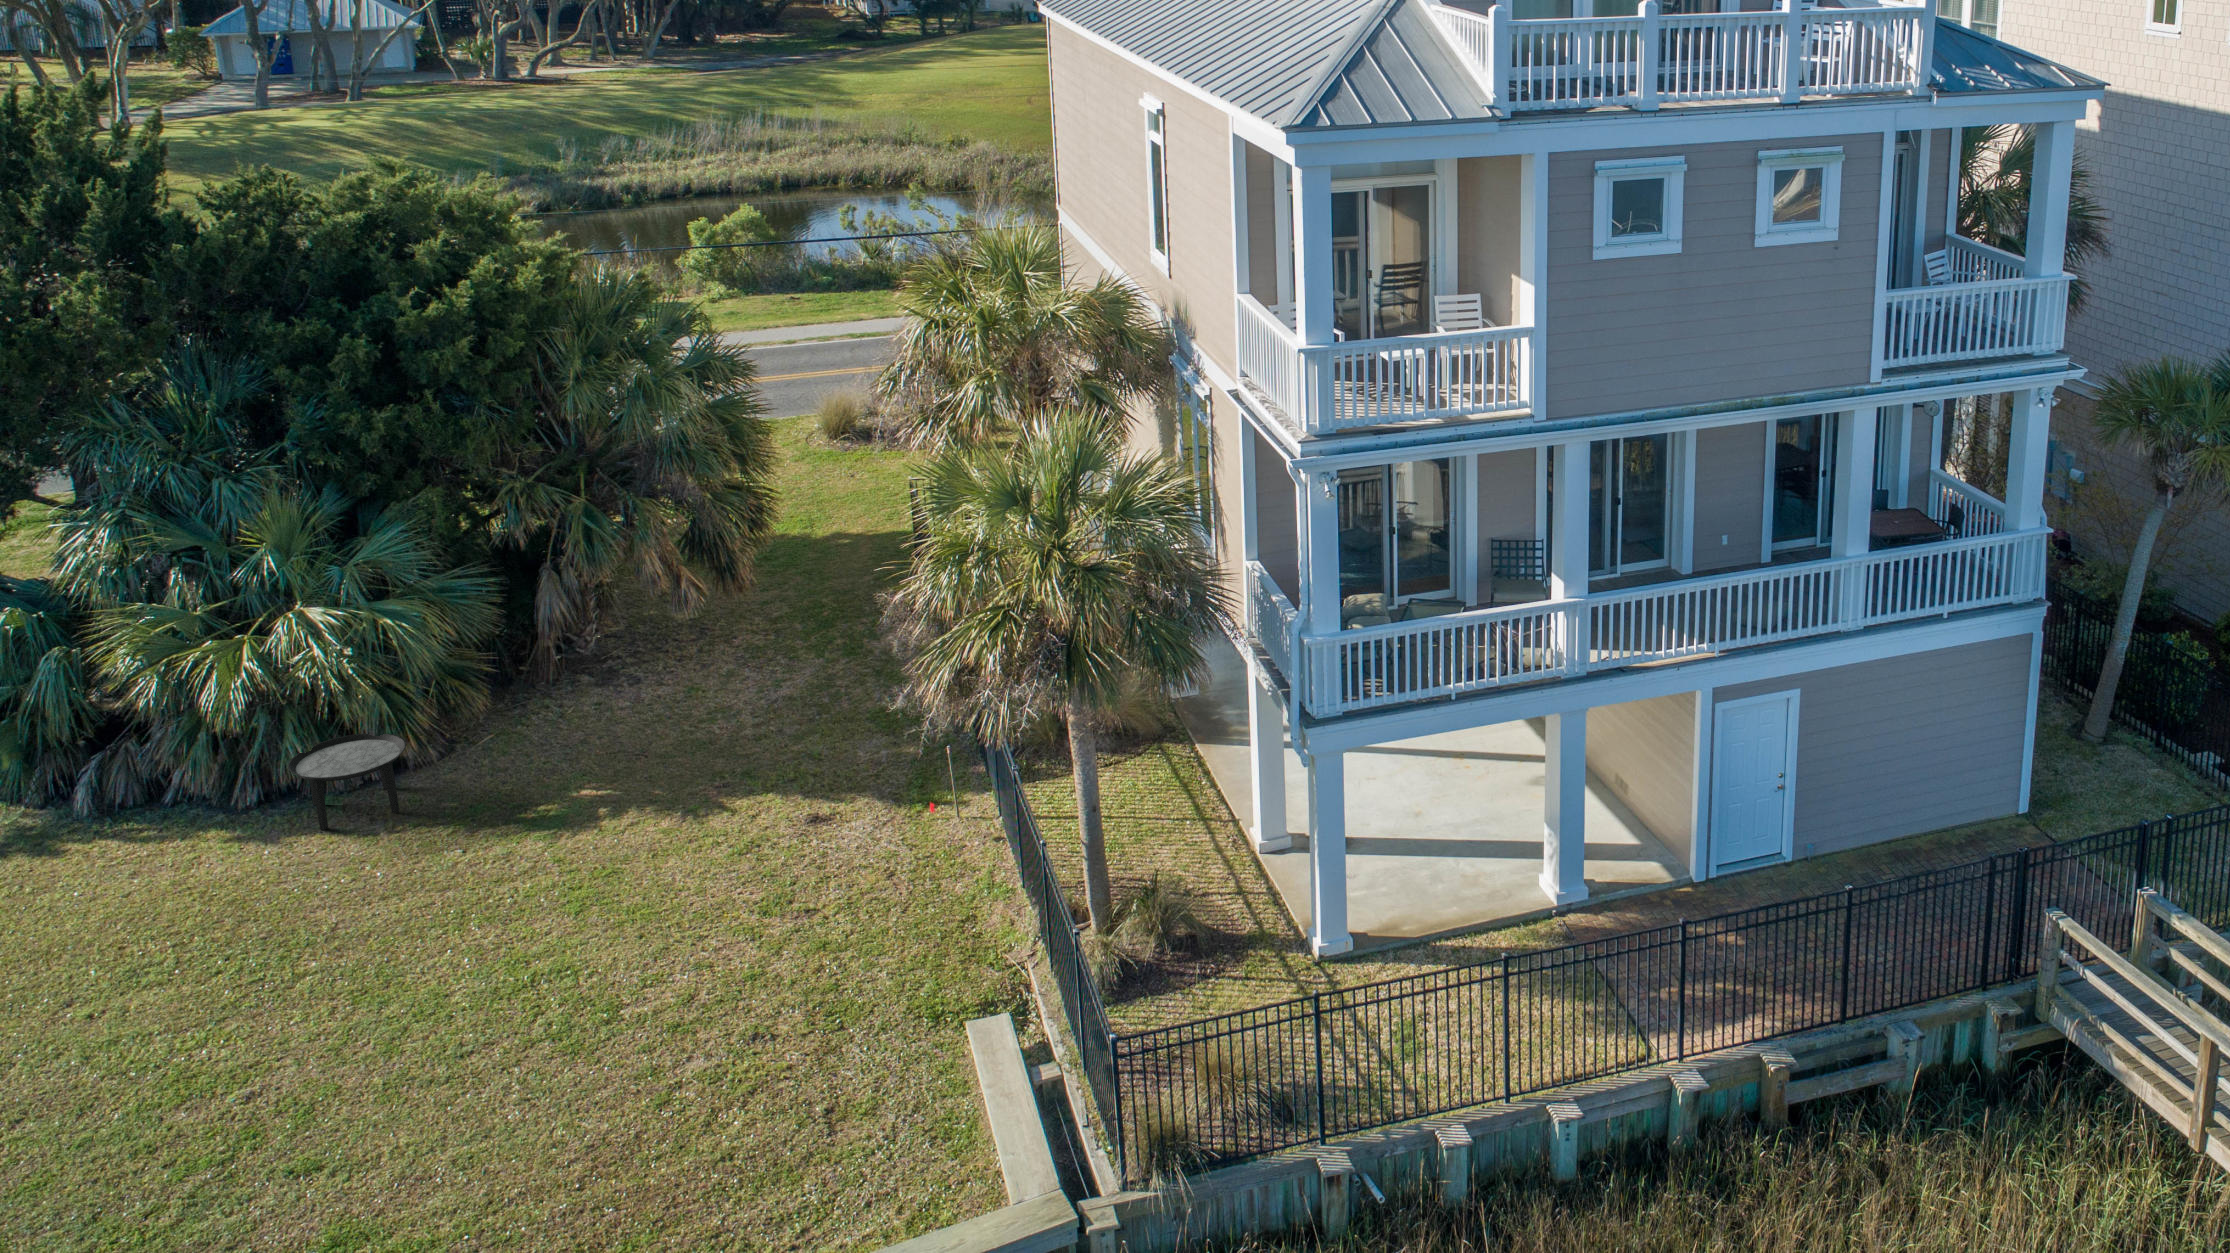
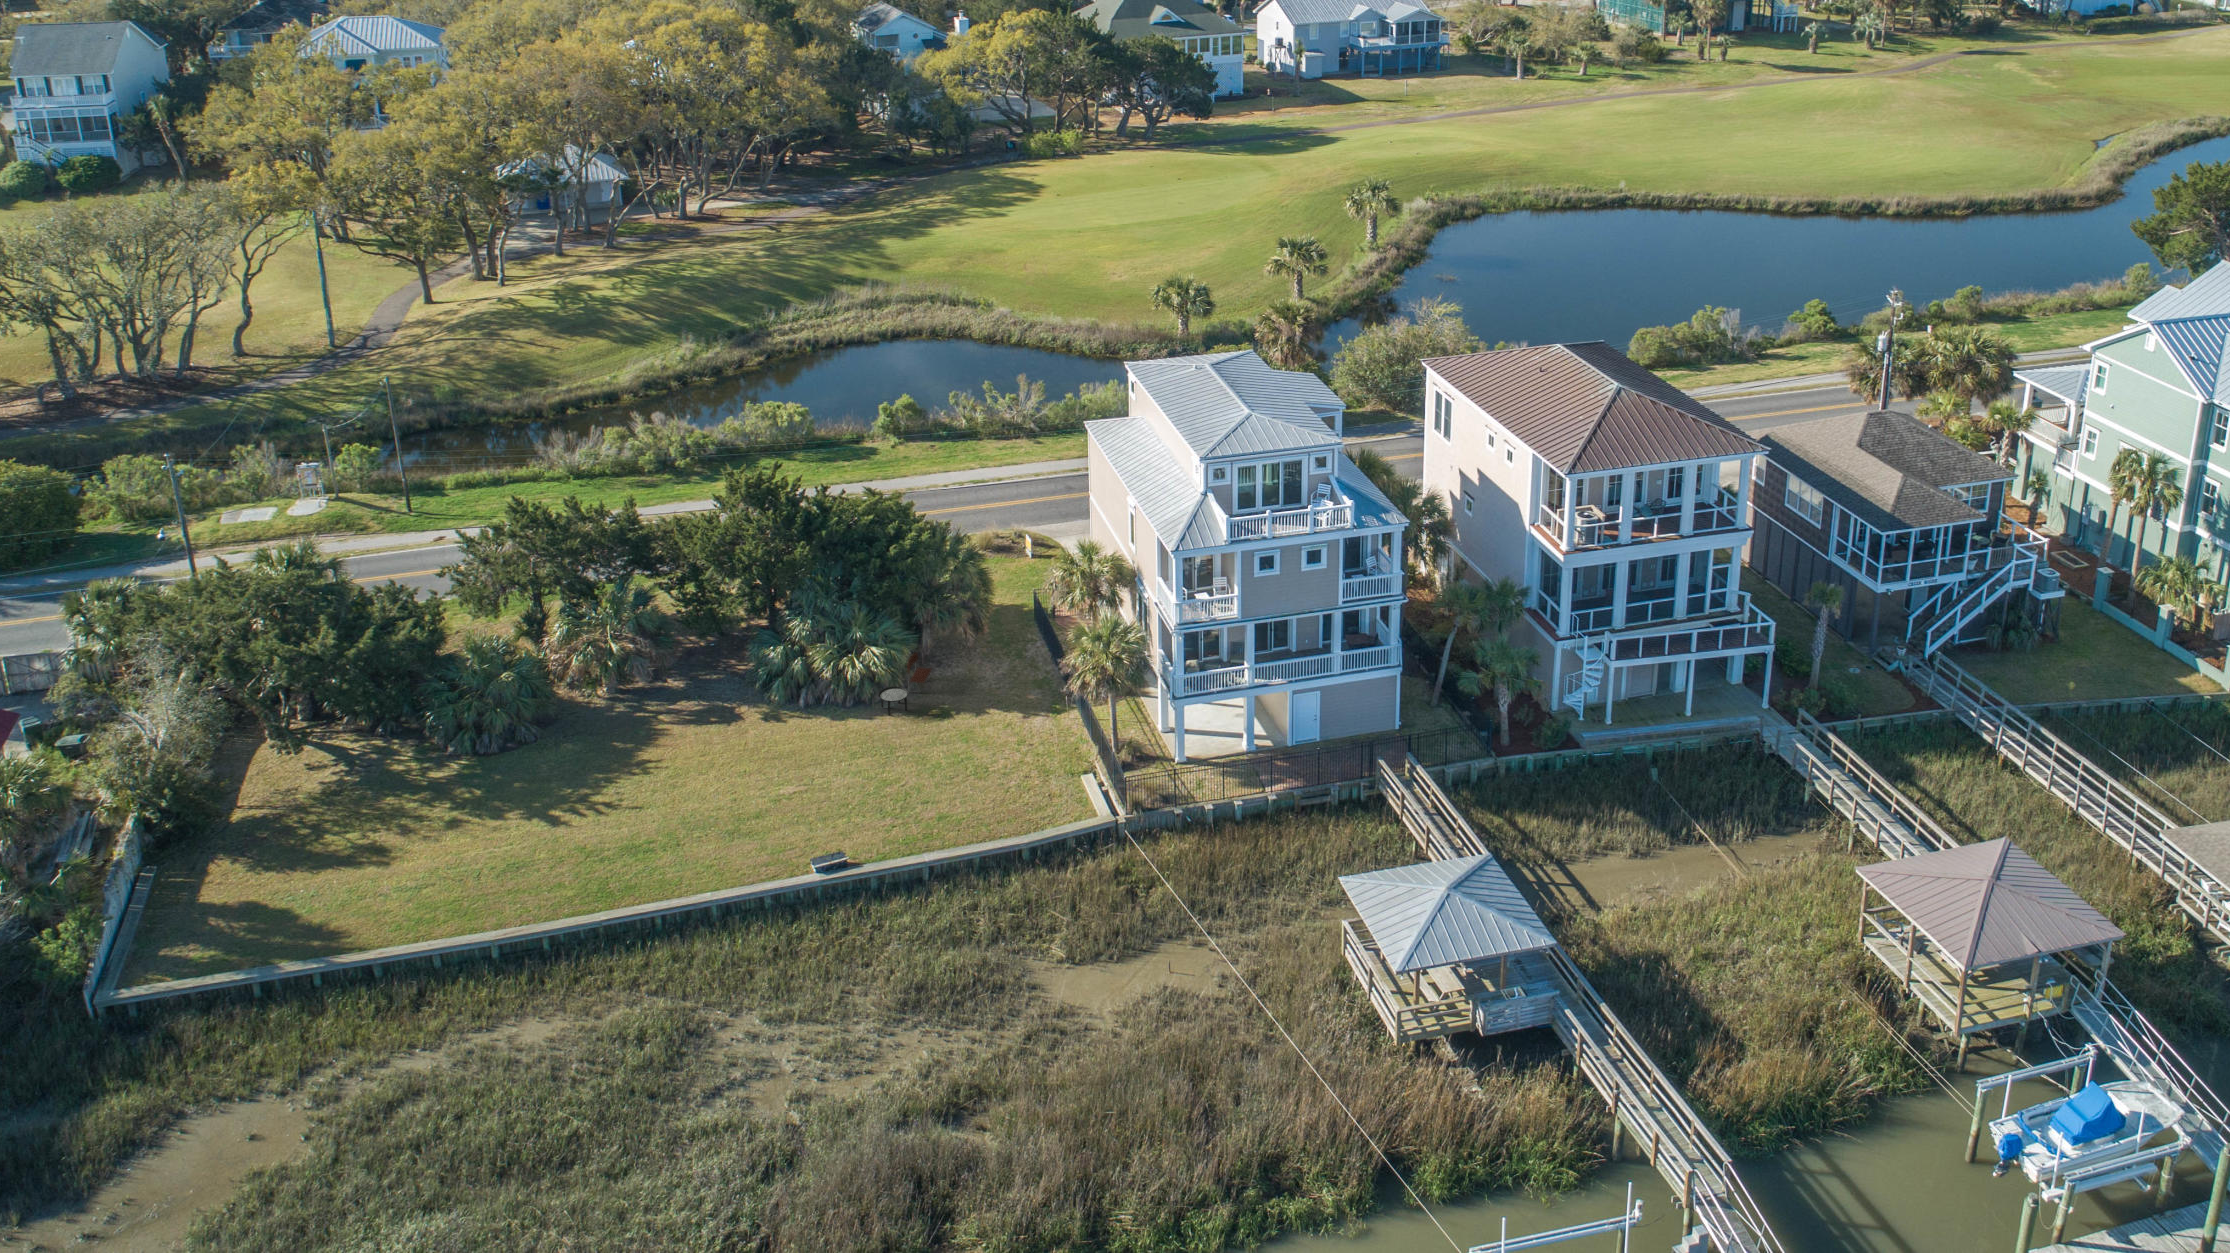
bench: none [426,627,537,758] -> present [907,653,931,684]

